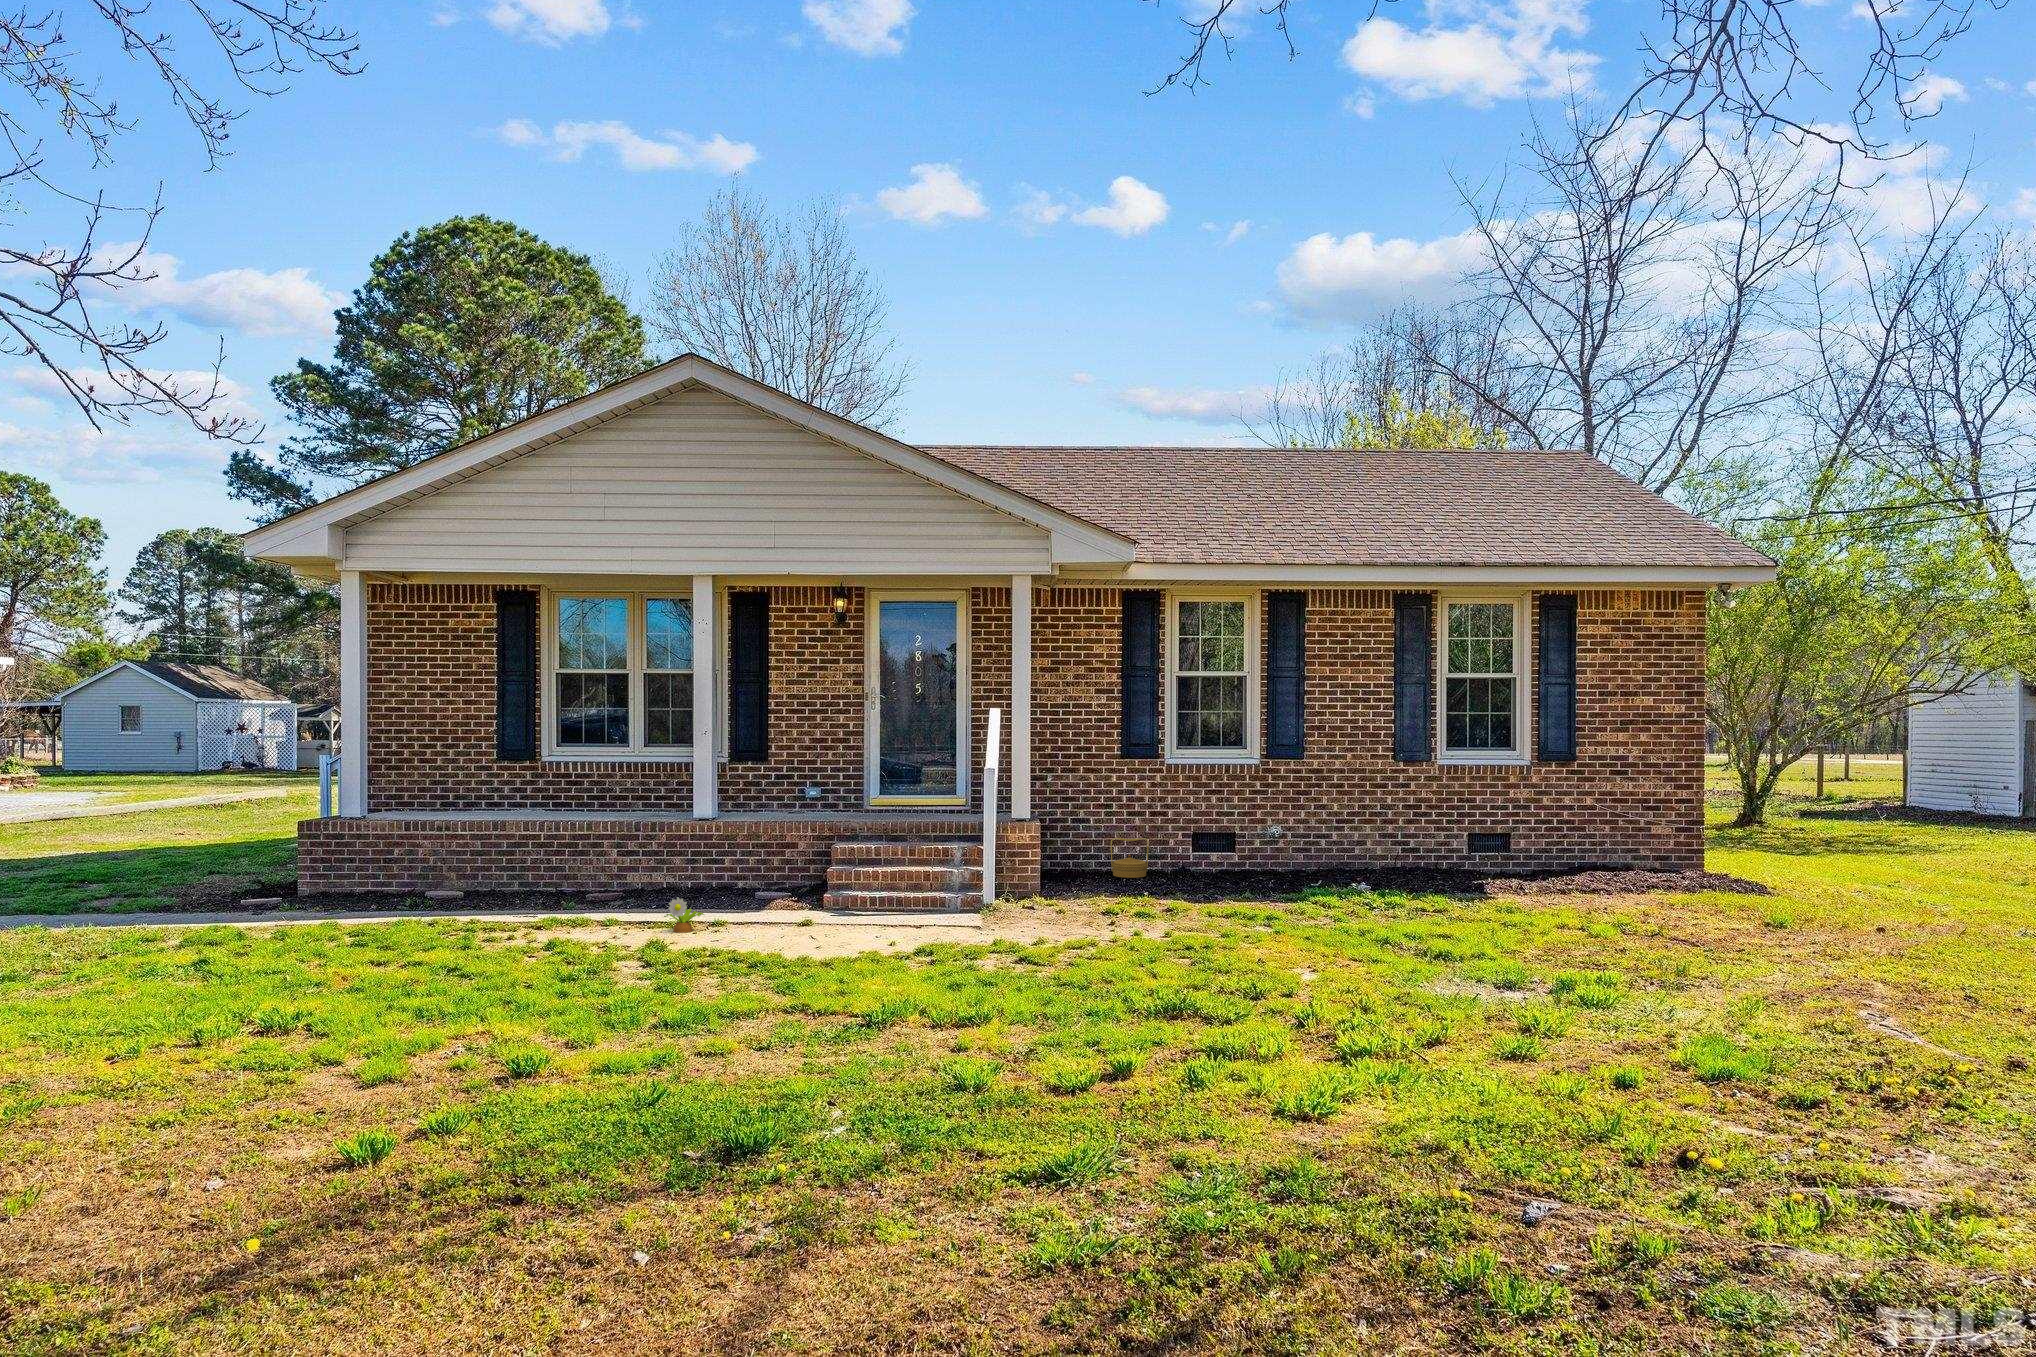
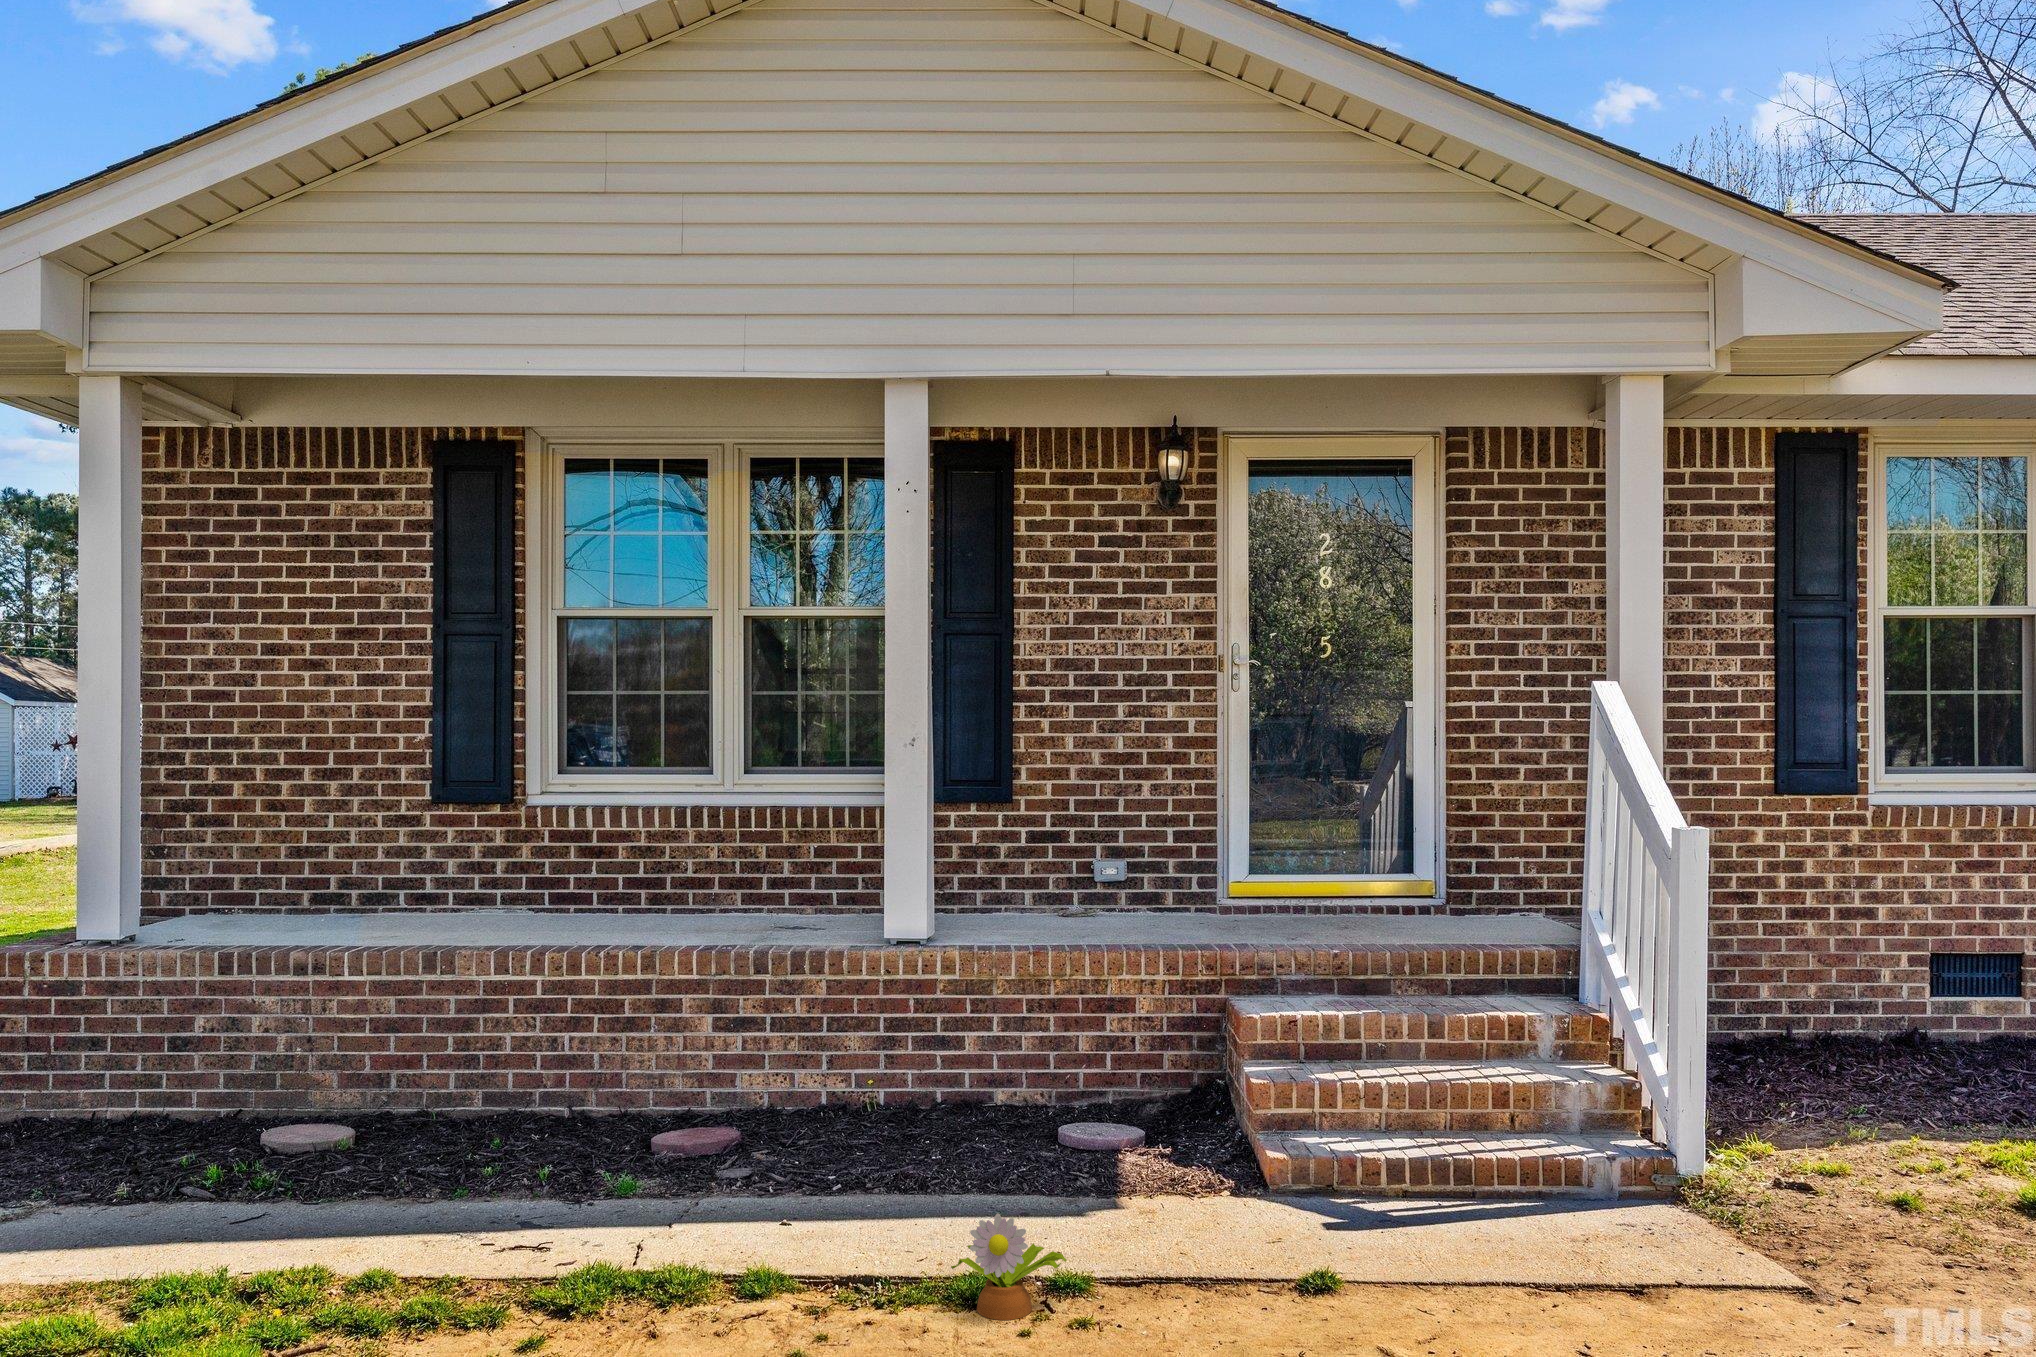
basket: present [1111,838,1149,878] -> none [1772,967,1858,1057]

